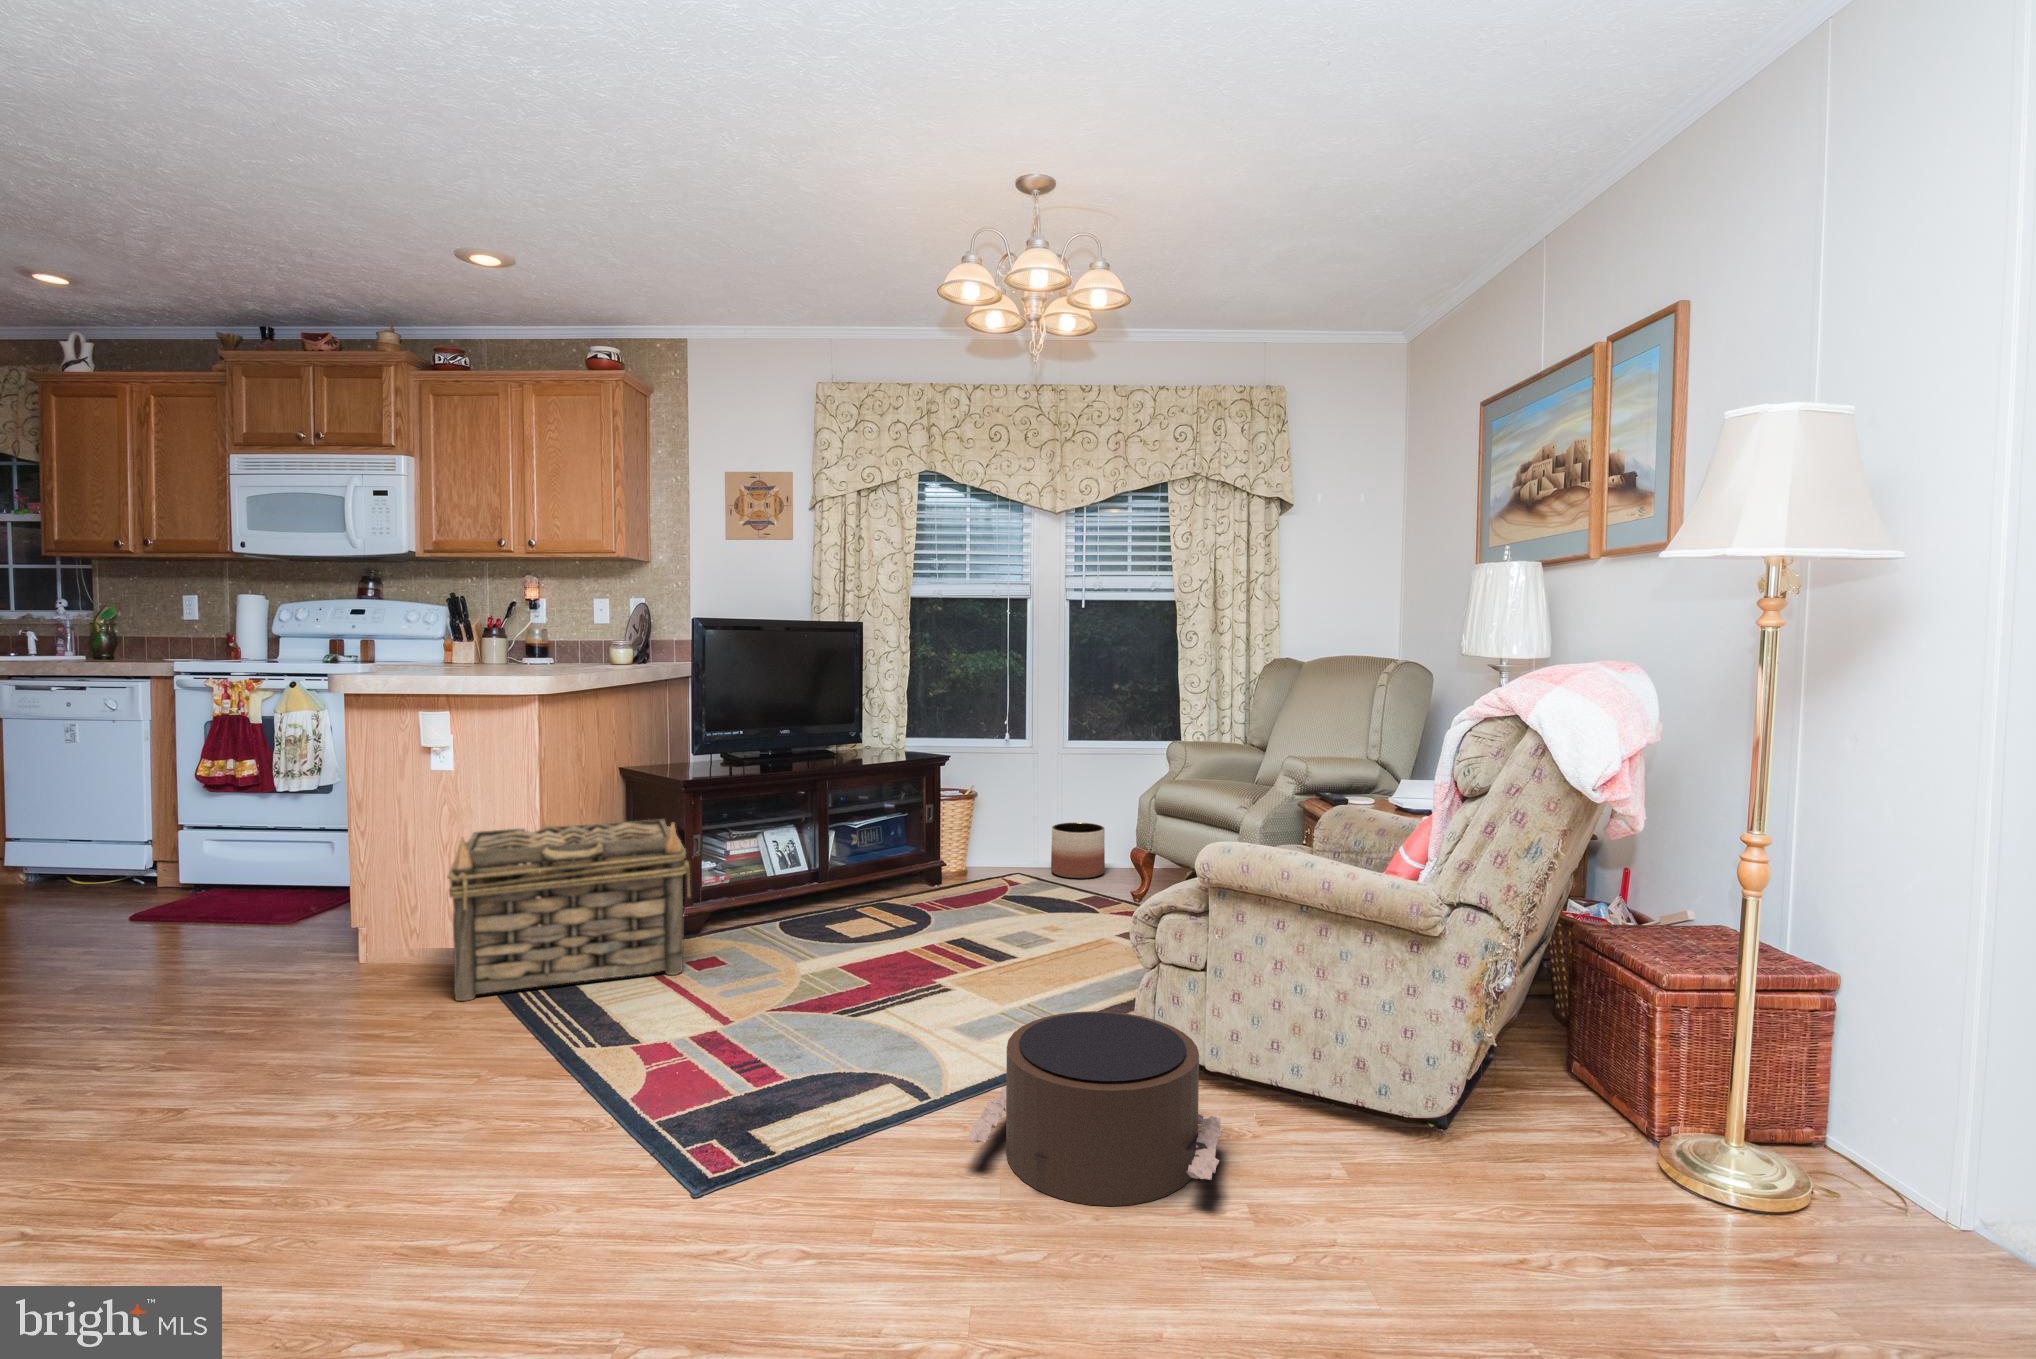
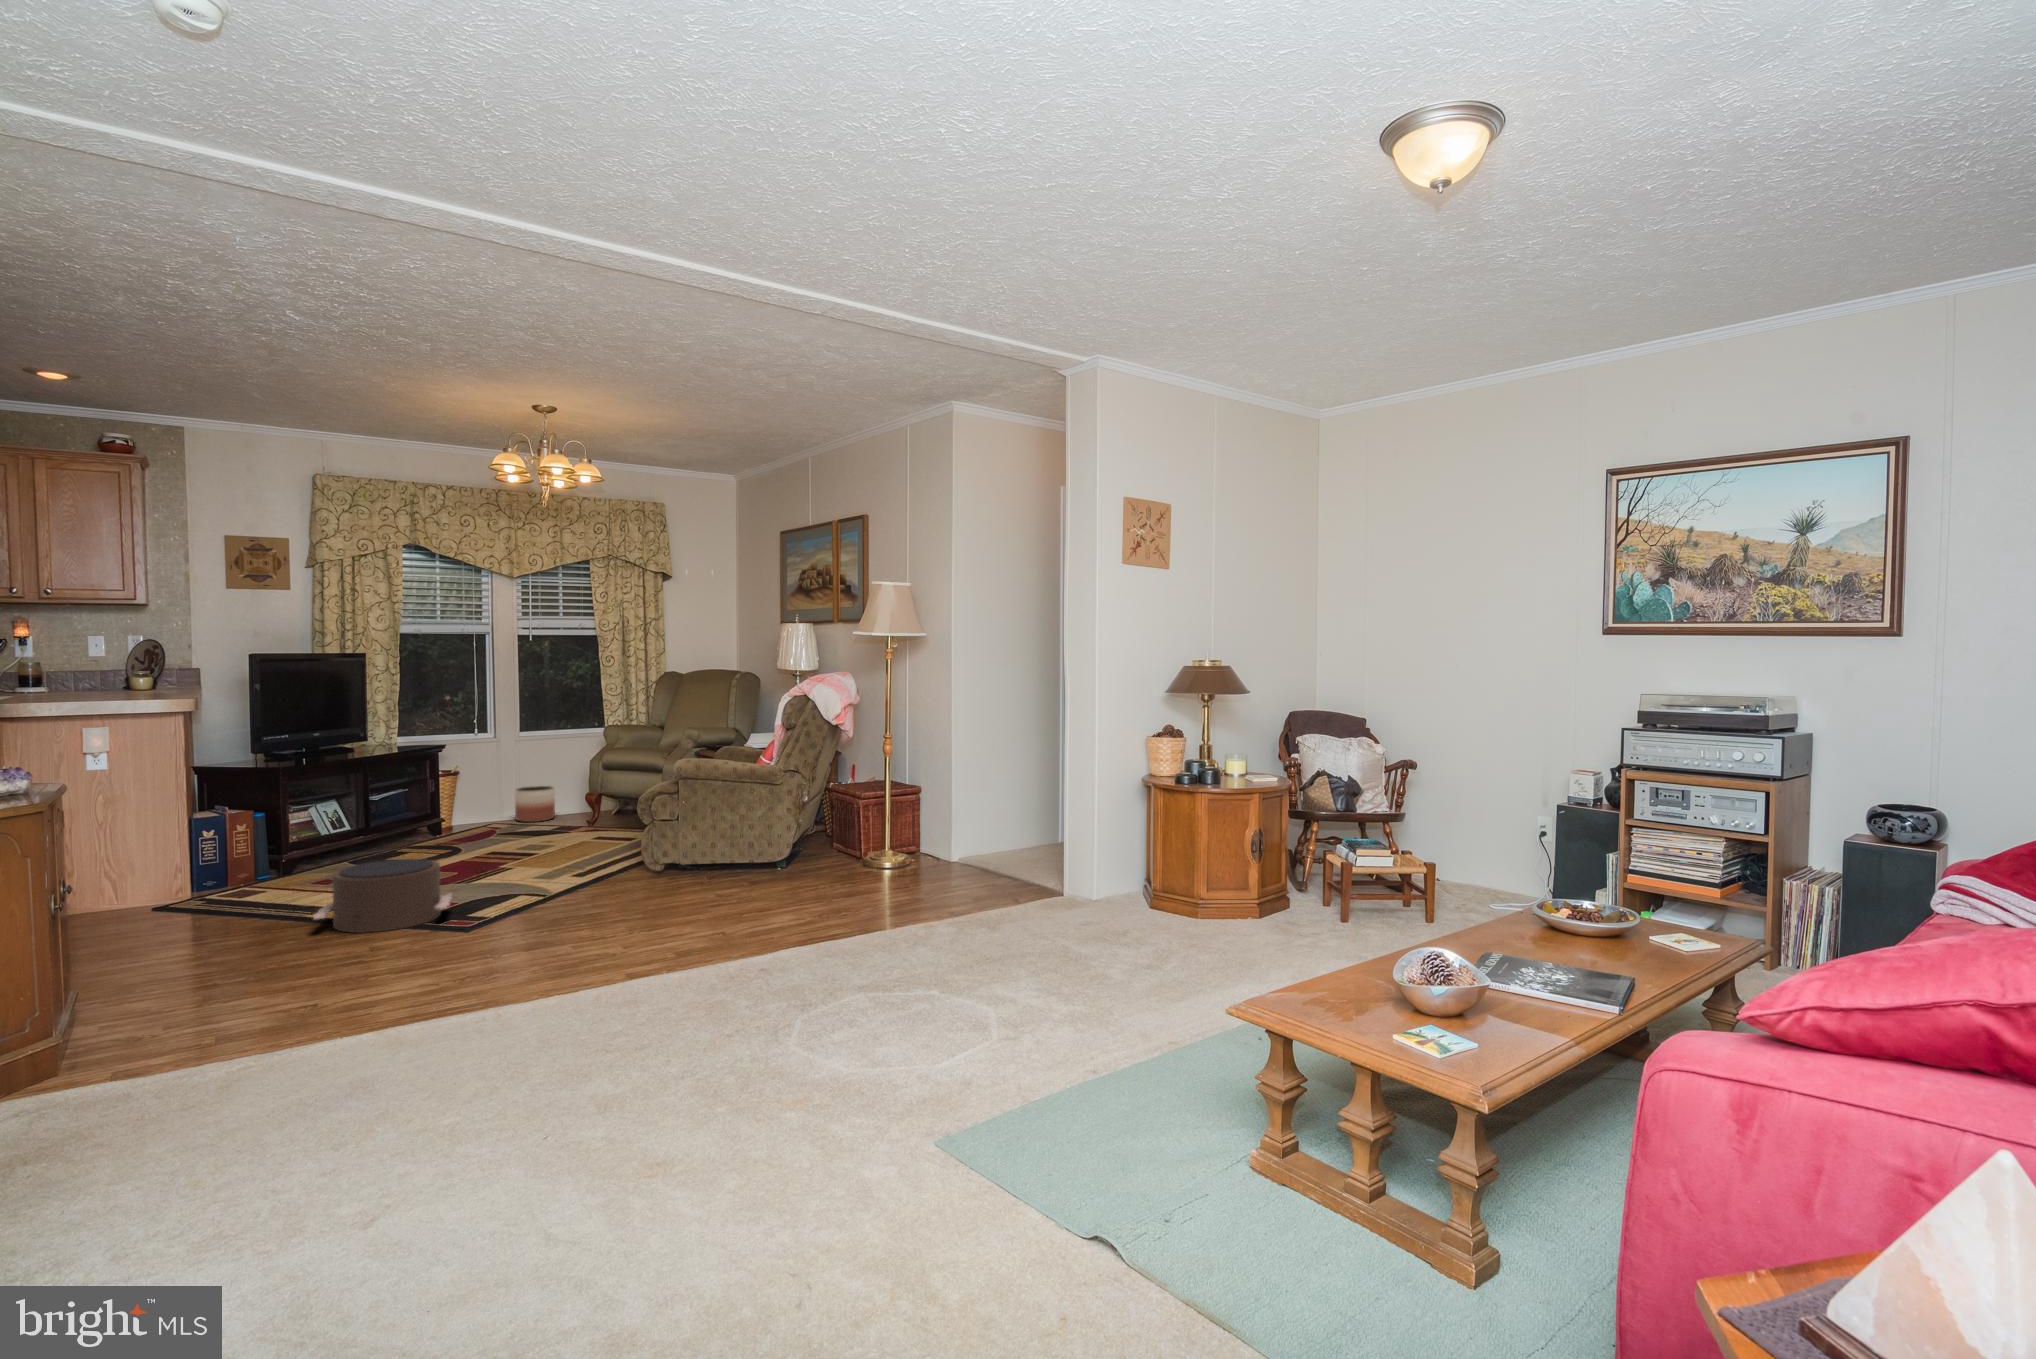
basket: present [447,819,691,1001] -> none [118,790,320,917]
pouf: present [967,1011,1221,1206] -> present [314,859,452,933]

